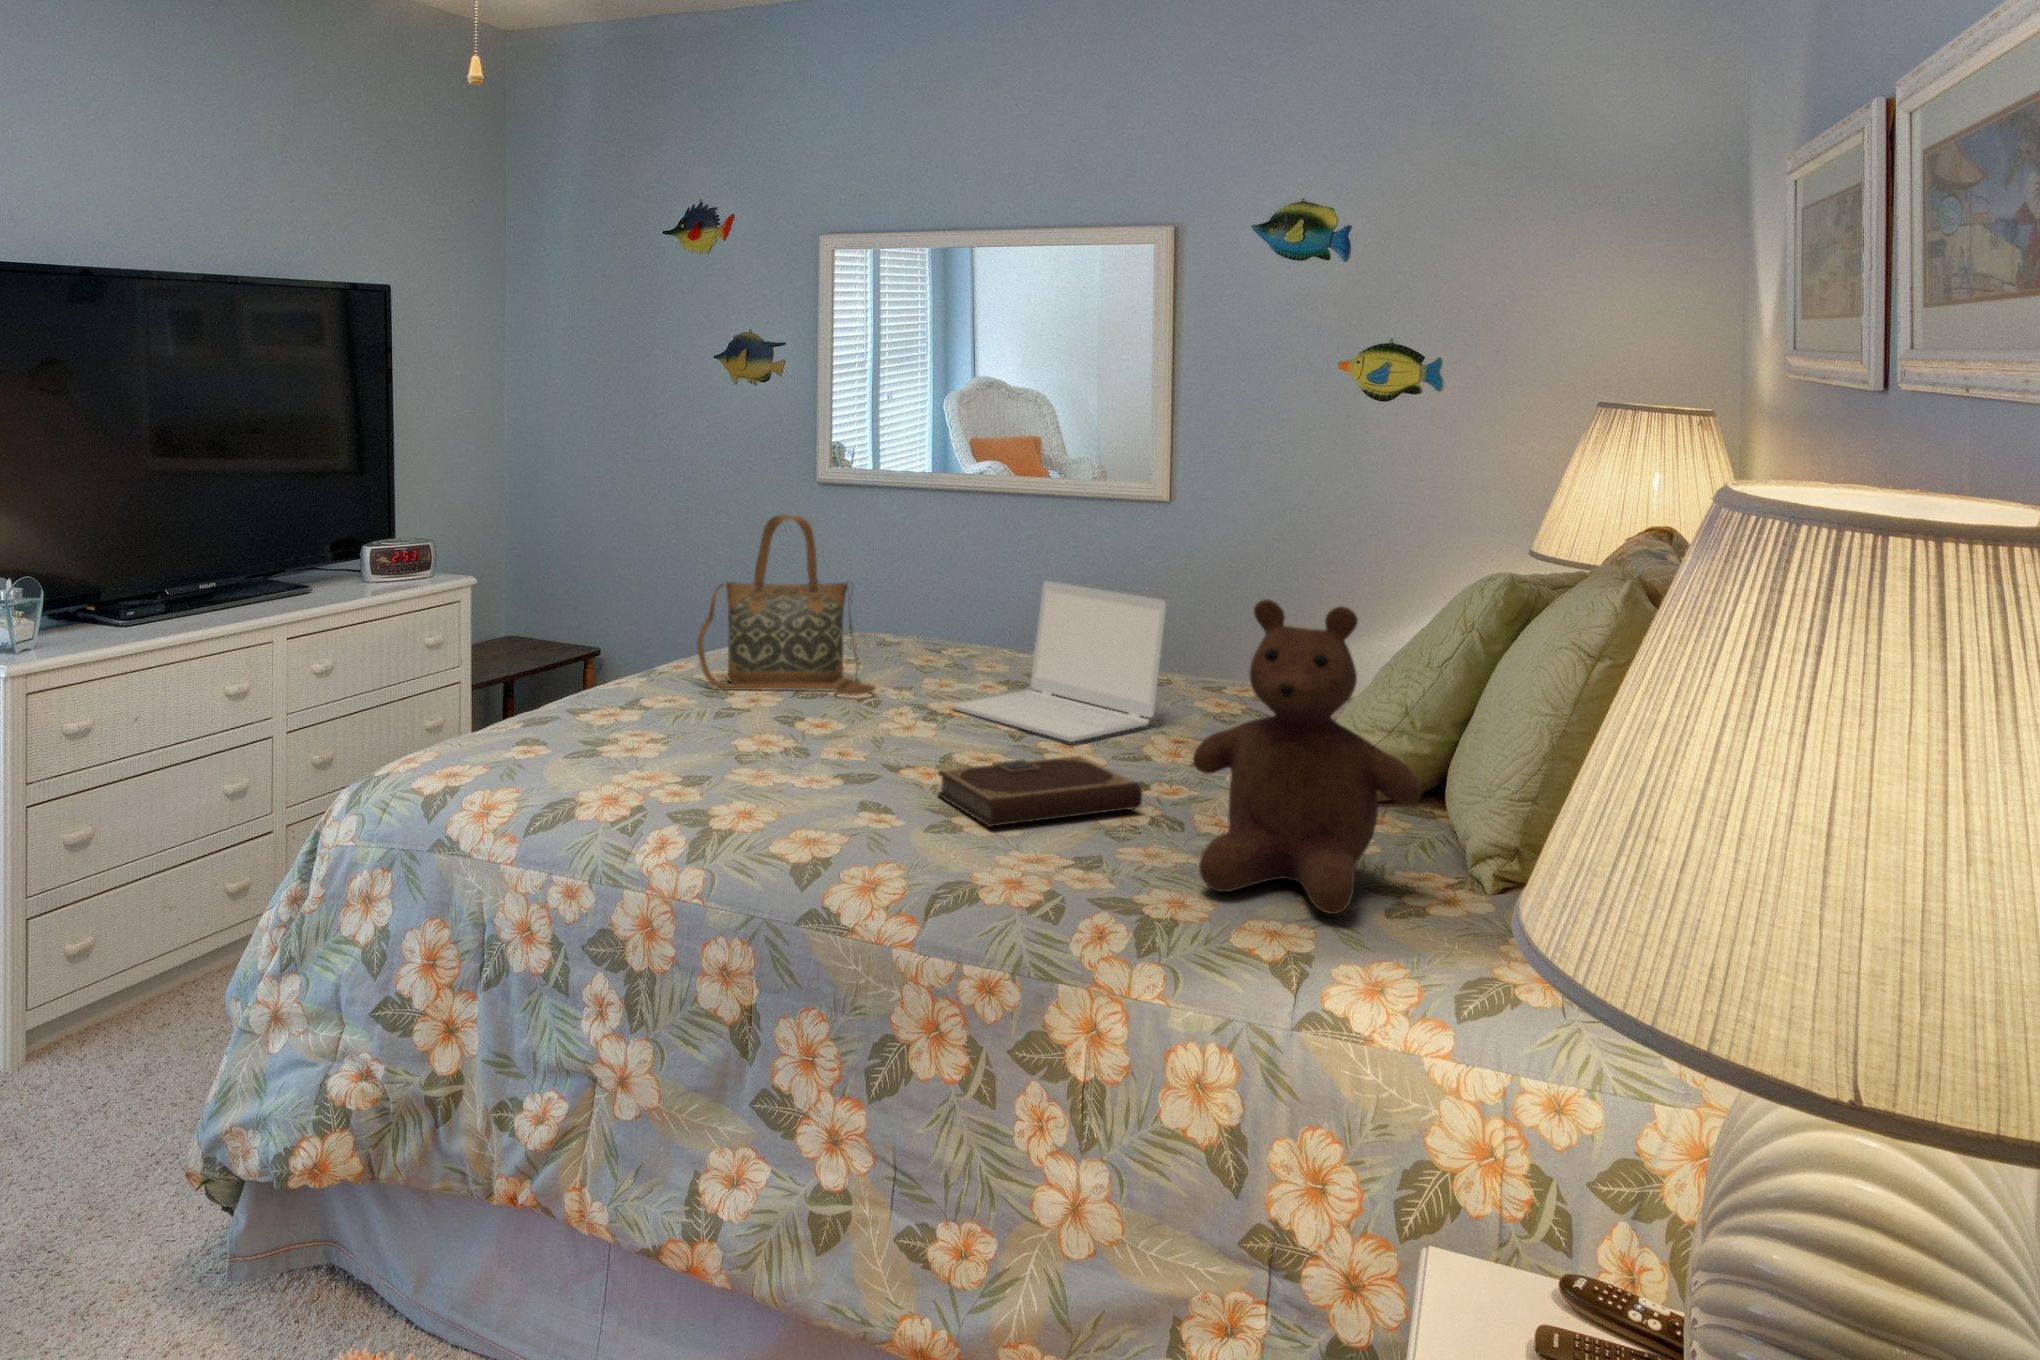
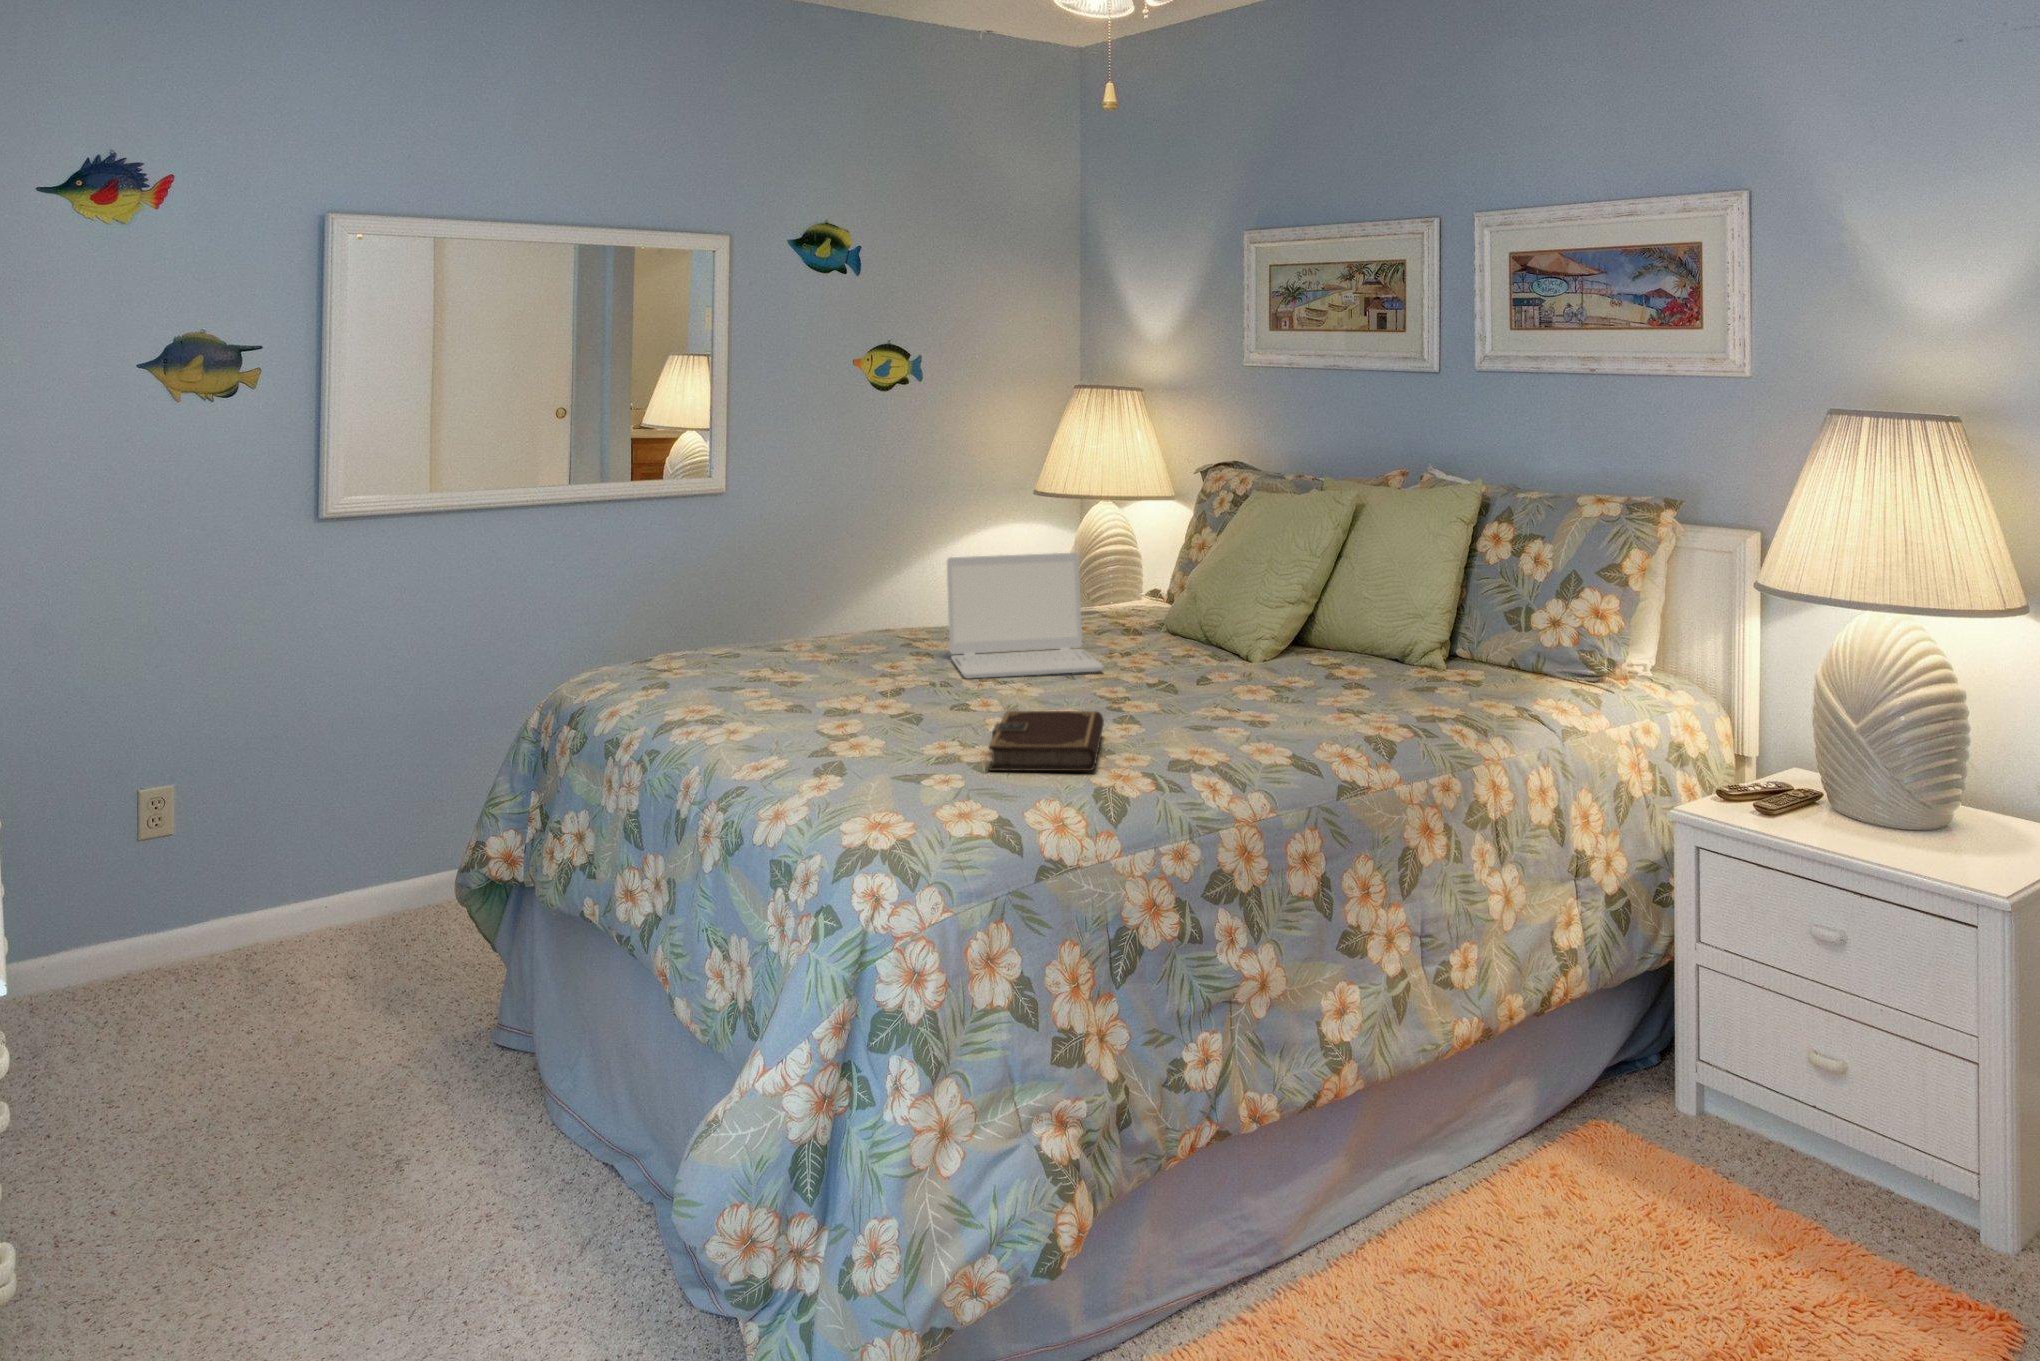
handbag: present [697,515,875,695] -> none [748,525,892,715]
teddy bear: present [1193,600,1421,914] -> none [1347,511,1492,697]
notebook: present [938,756,1142,826] -> present [989,711,1104,771]

